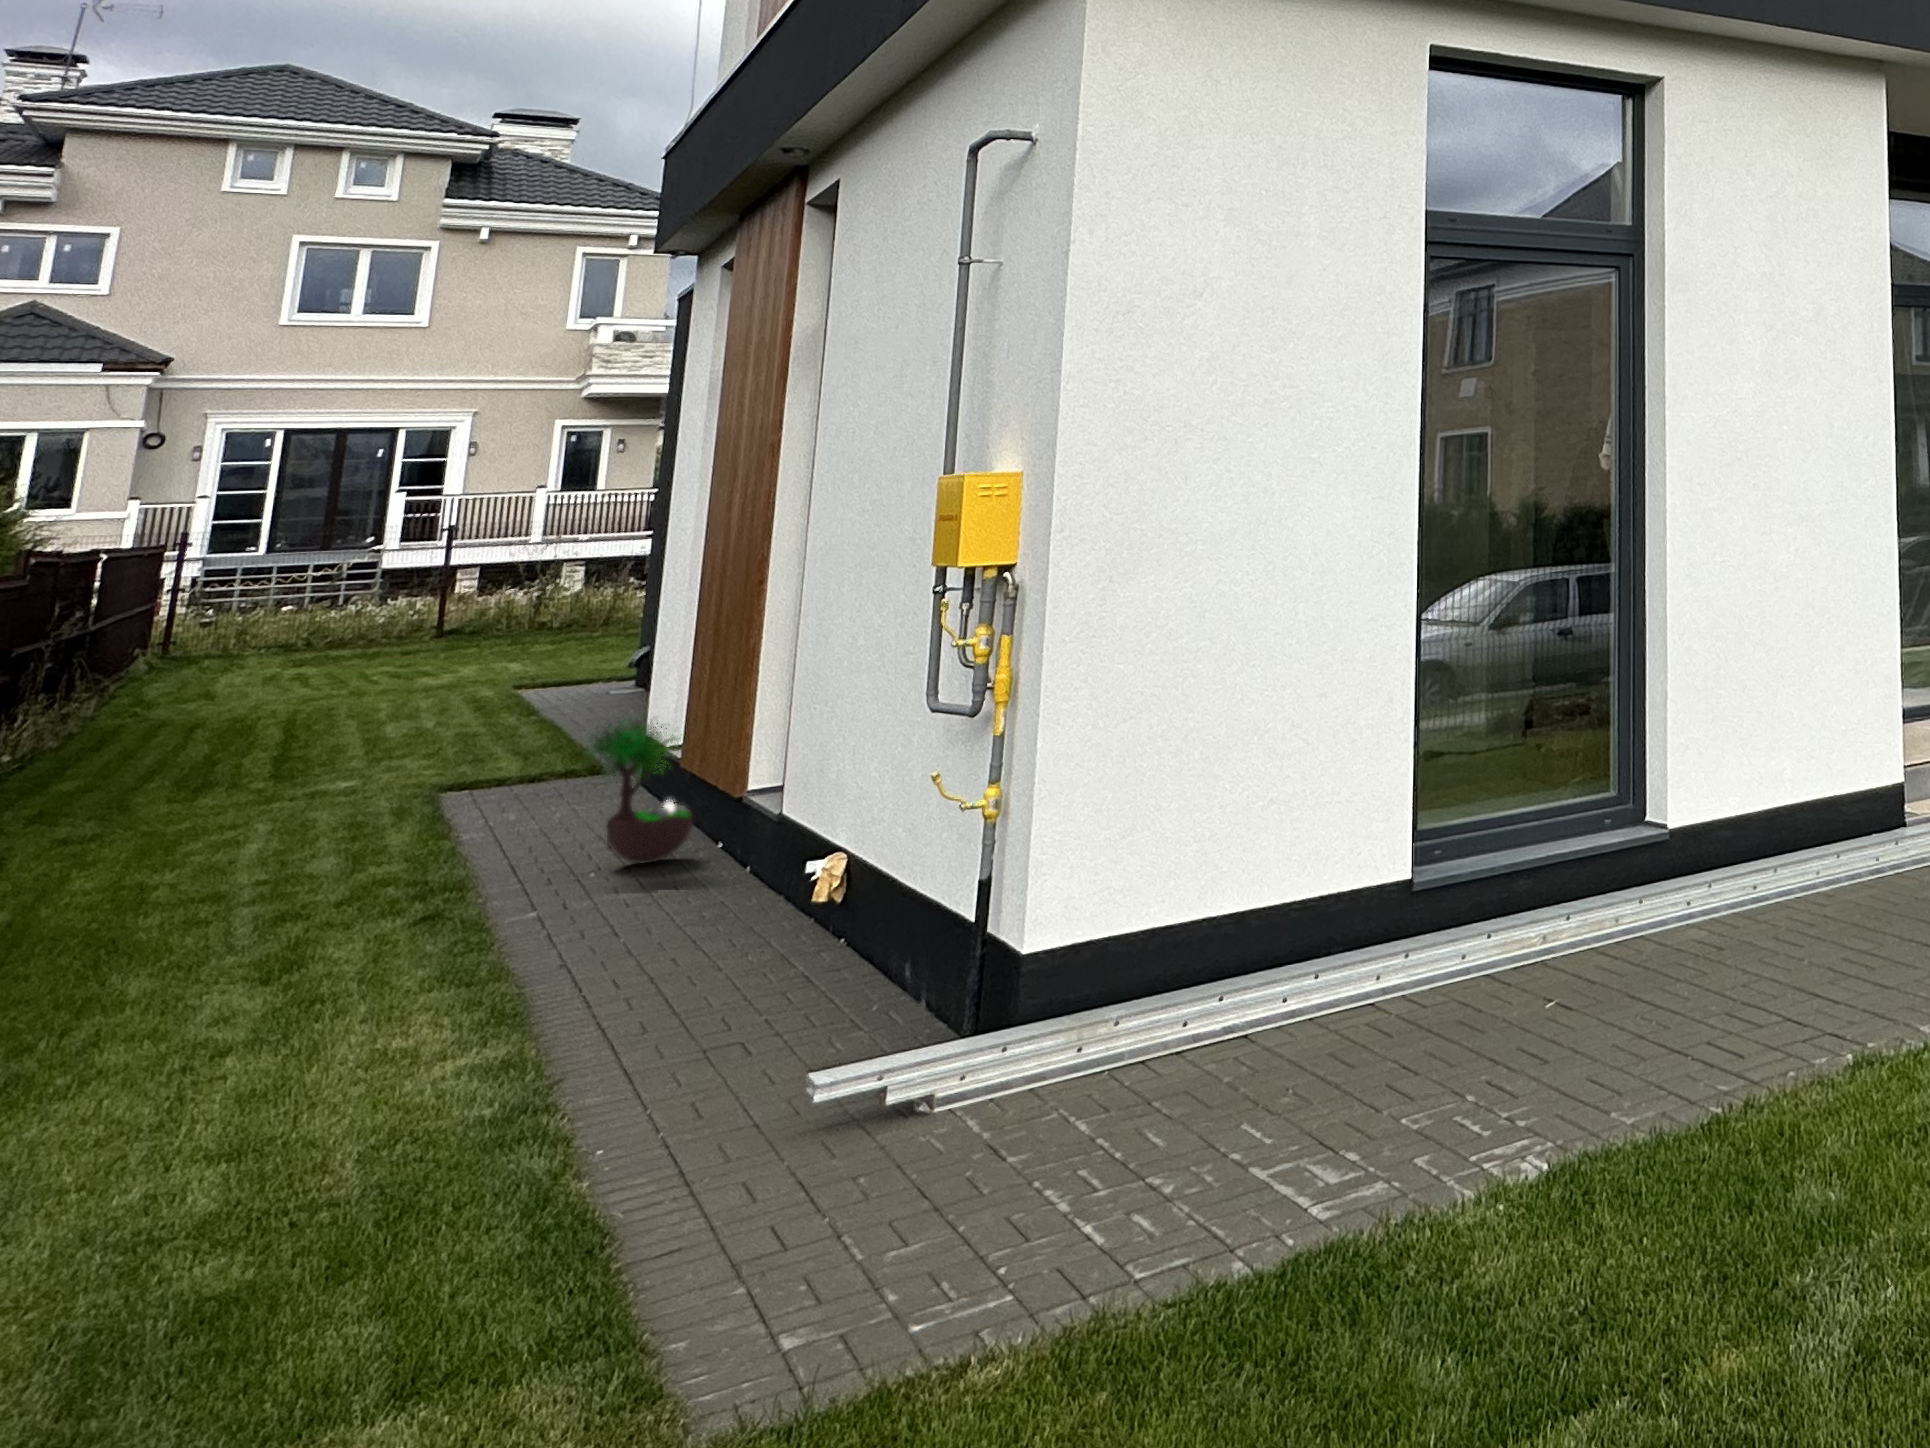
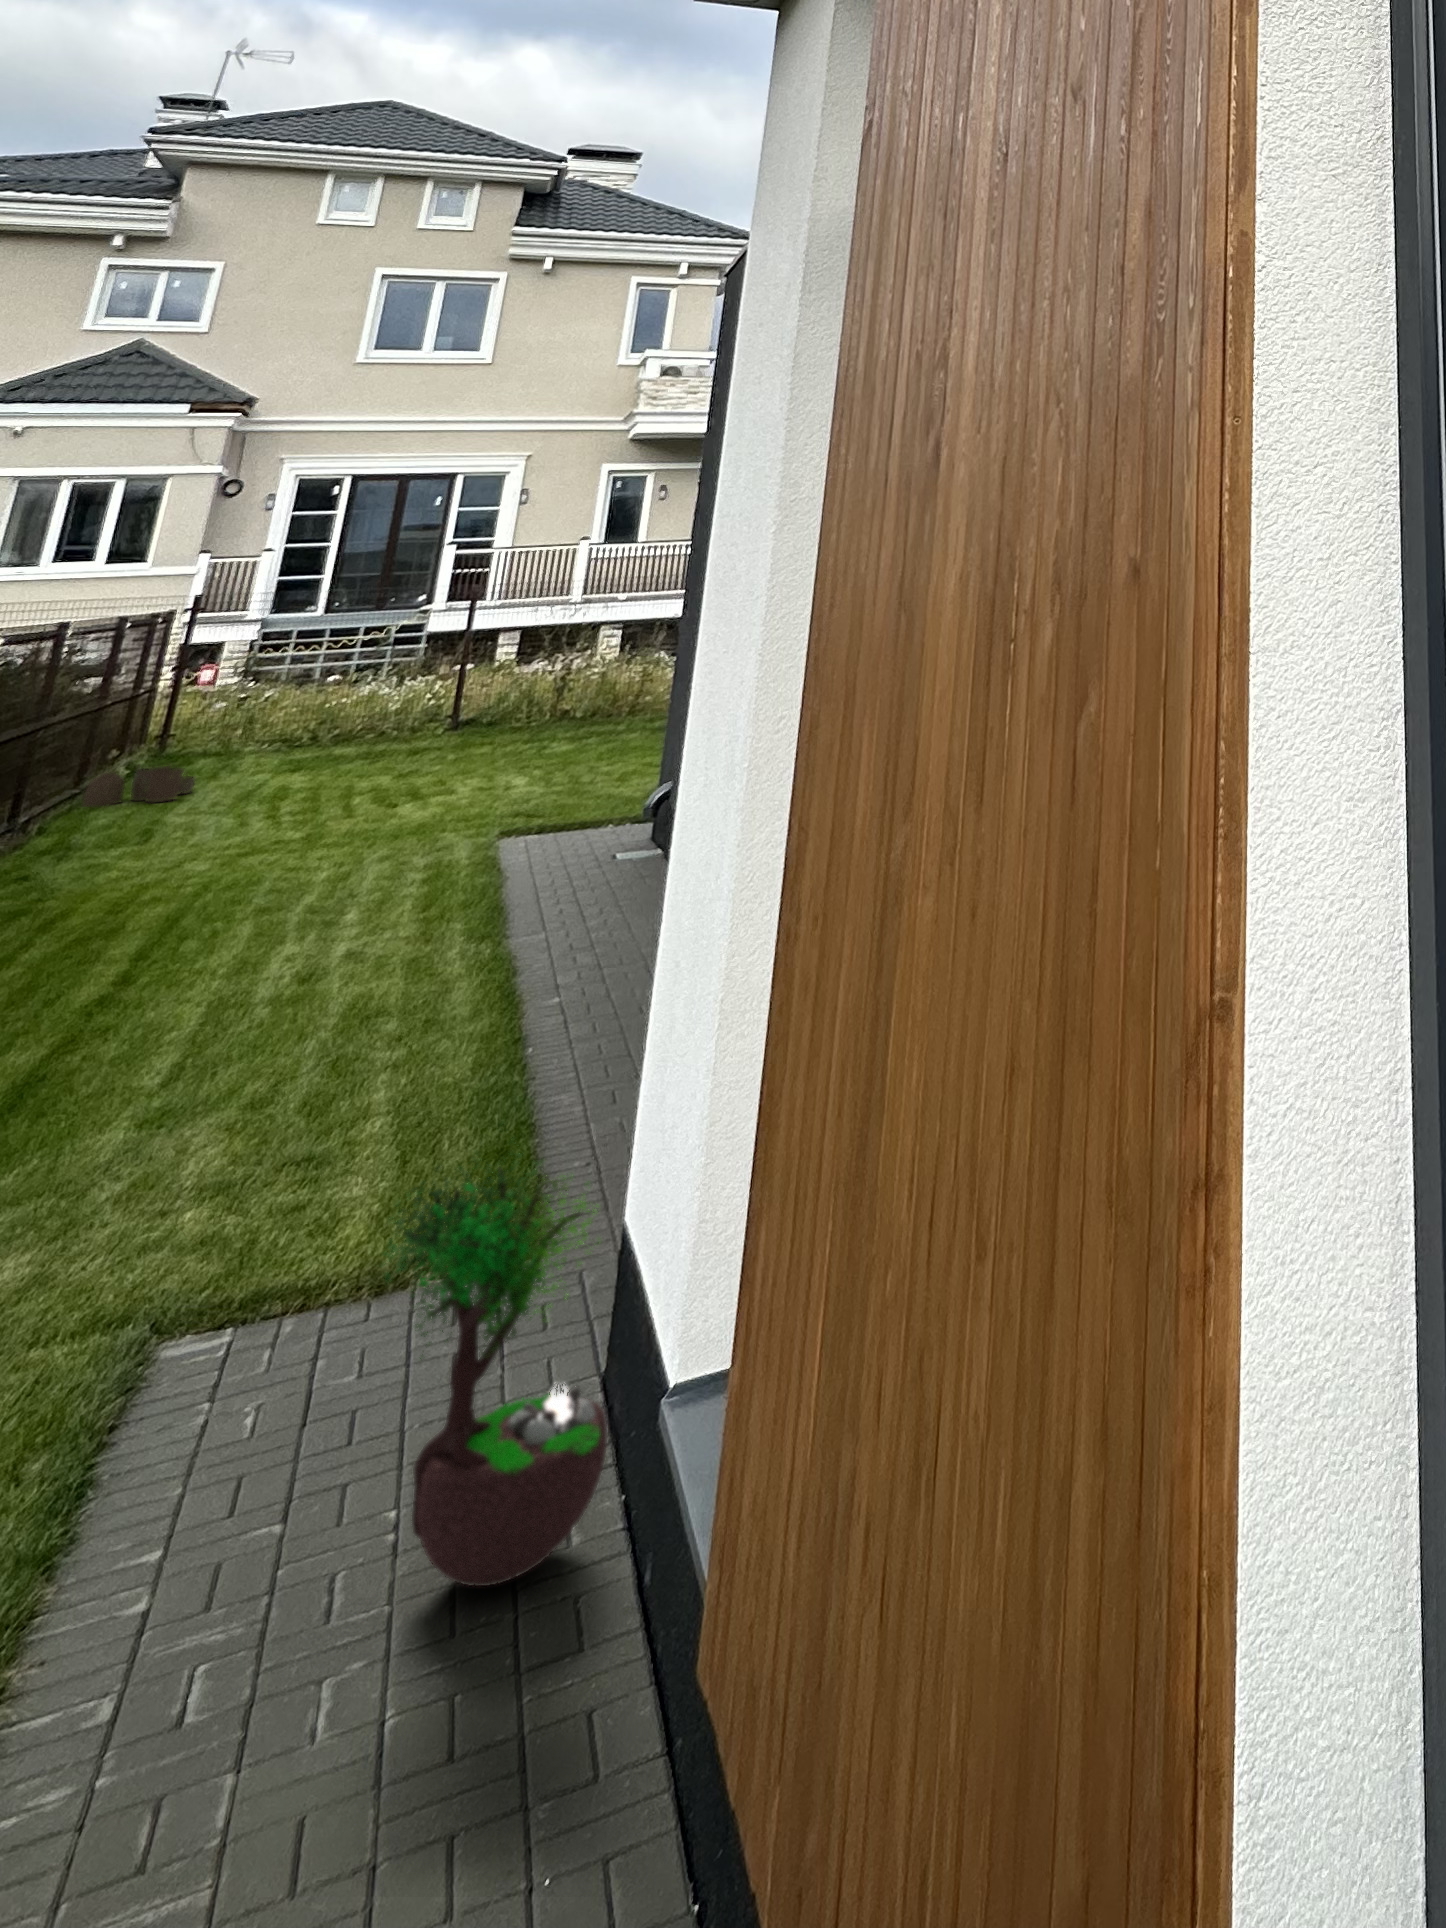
woven basket: none [121,655,222,690] -> present [83,765,195,807]

